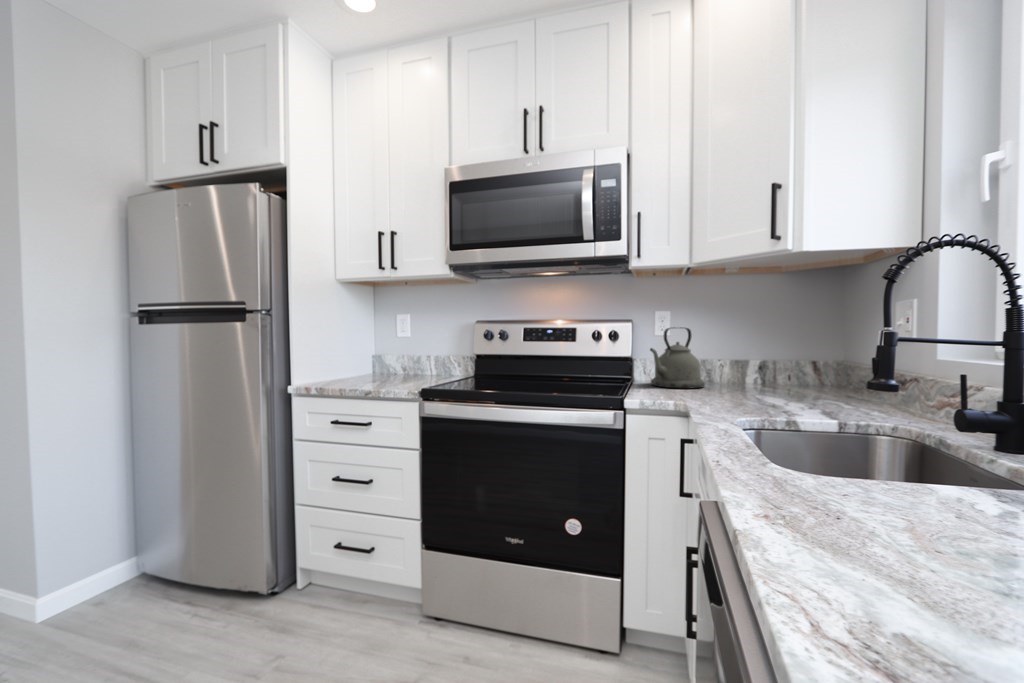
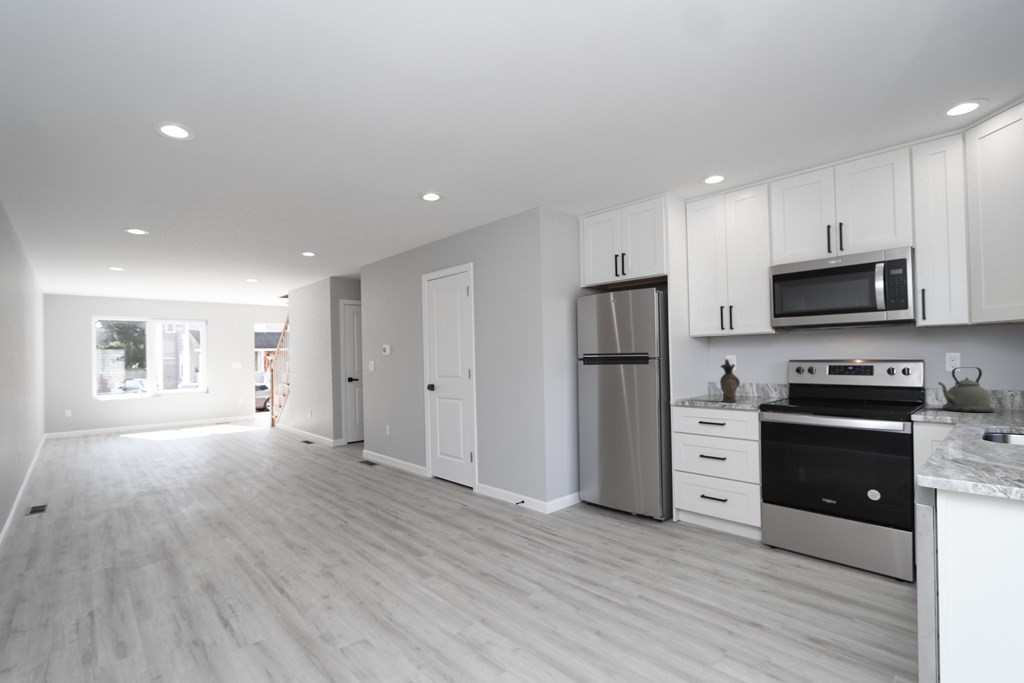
ceramic pitcher: none [367,316,397,387] -> present [720,359,740,402]

